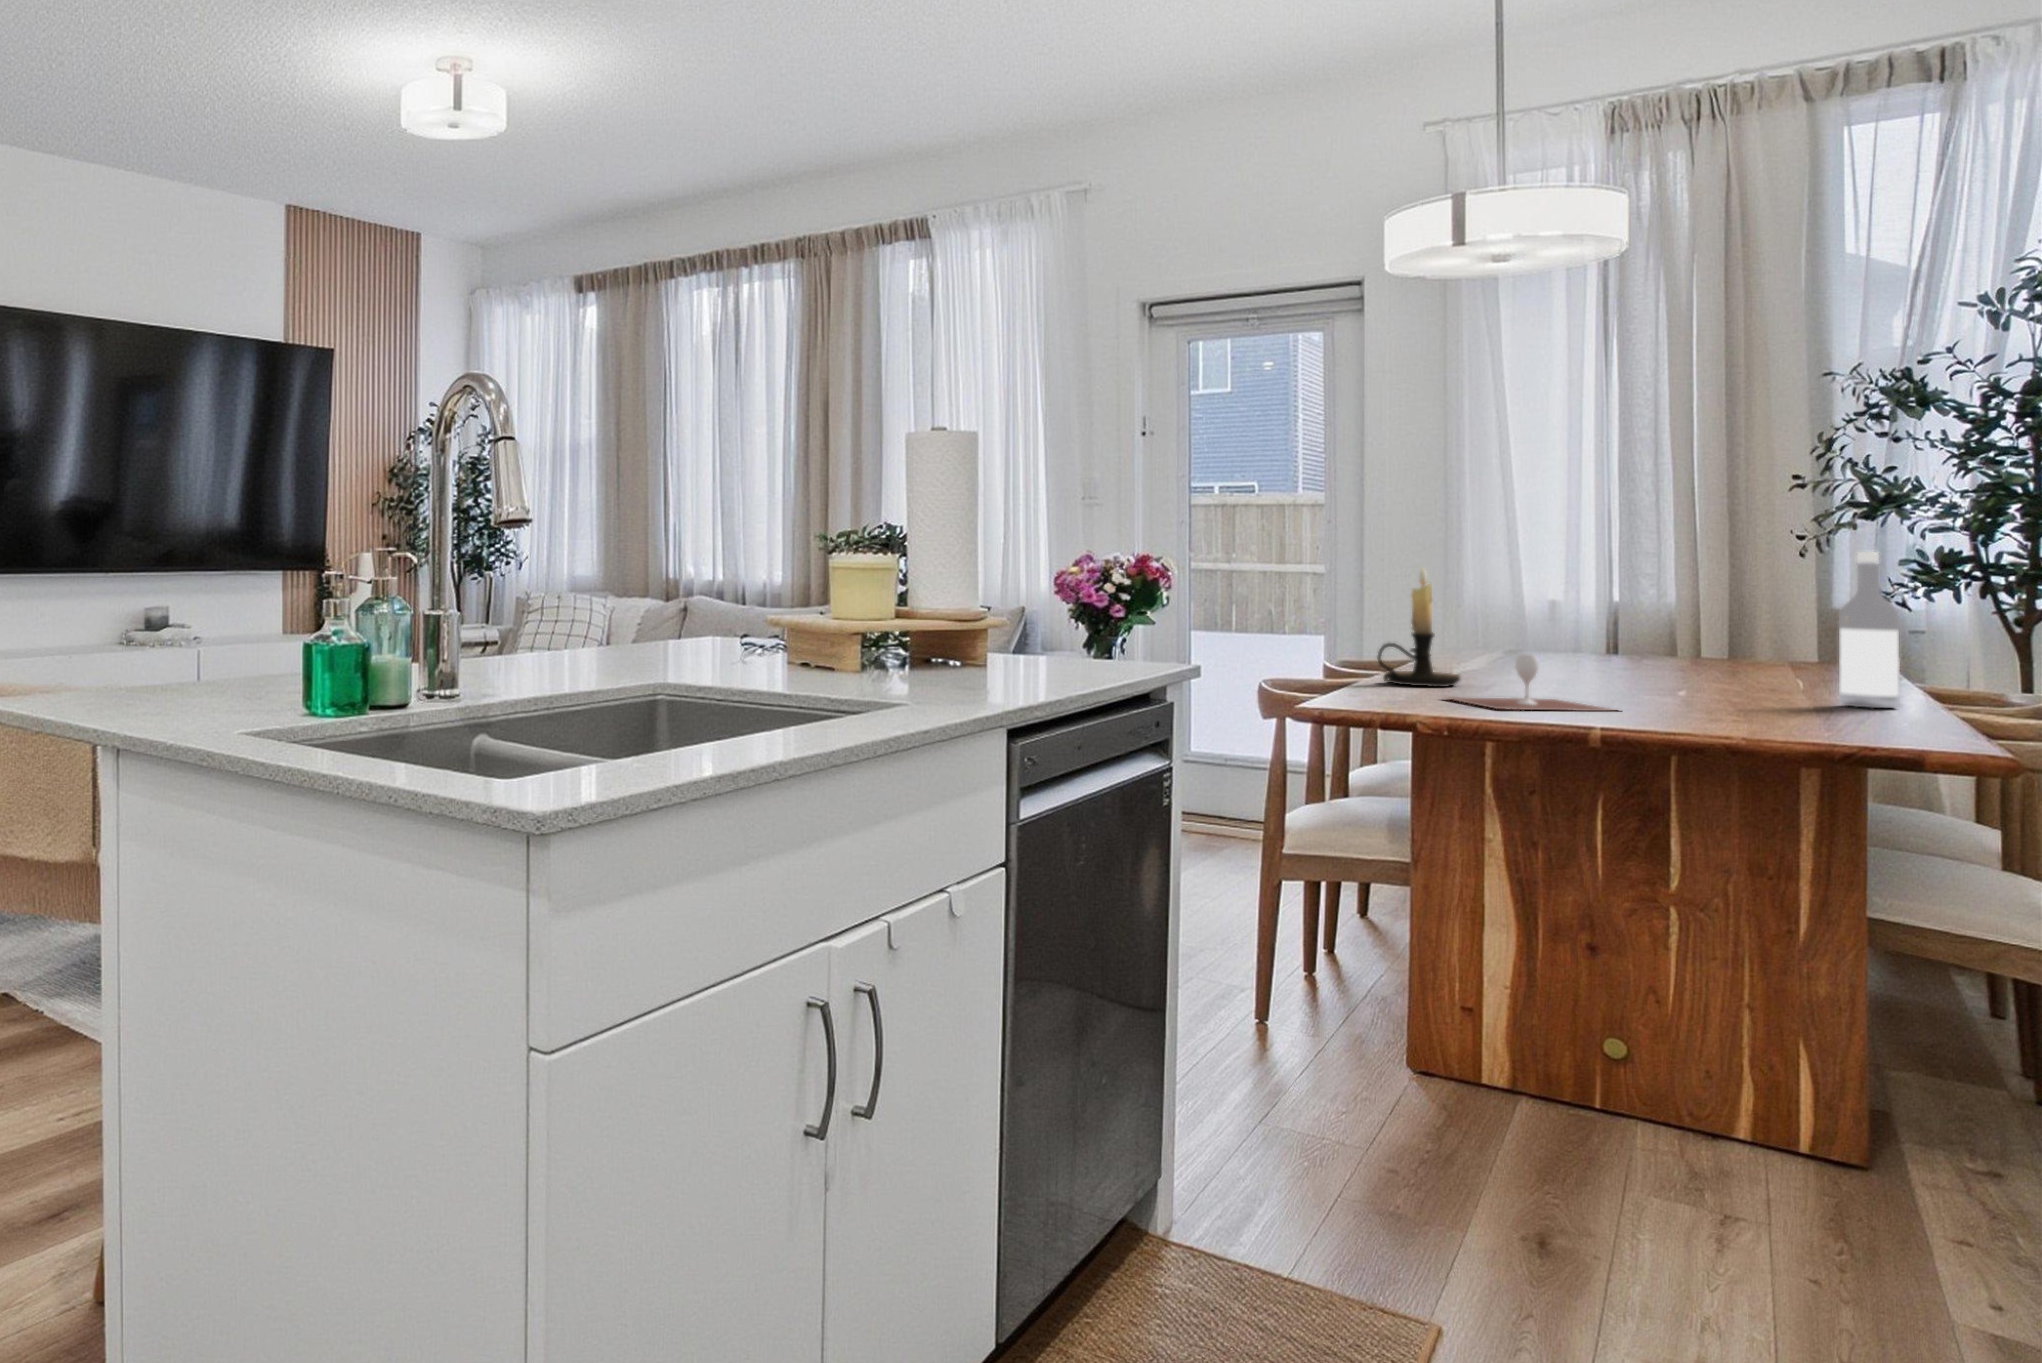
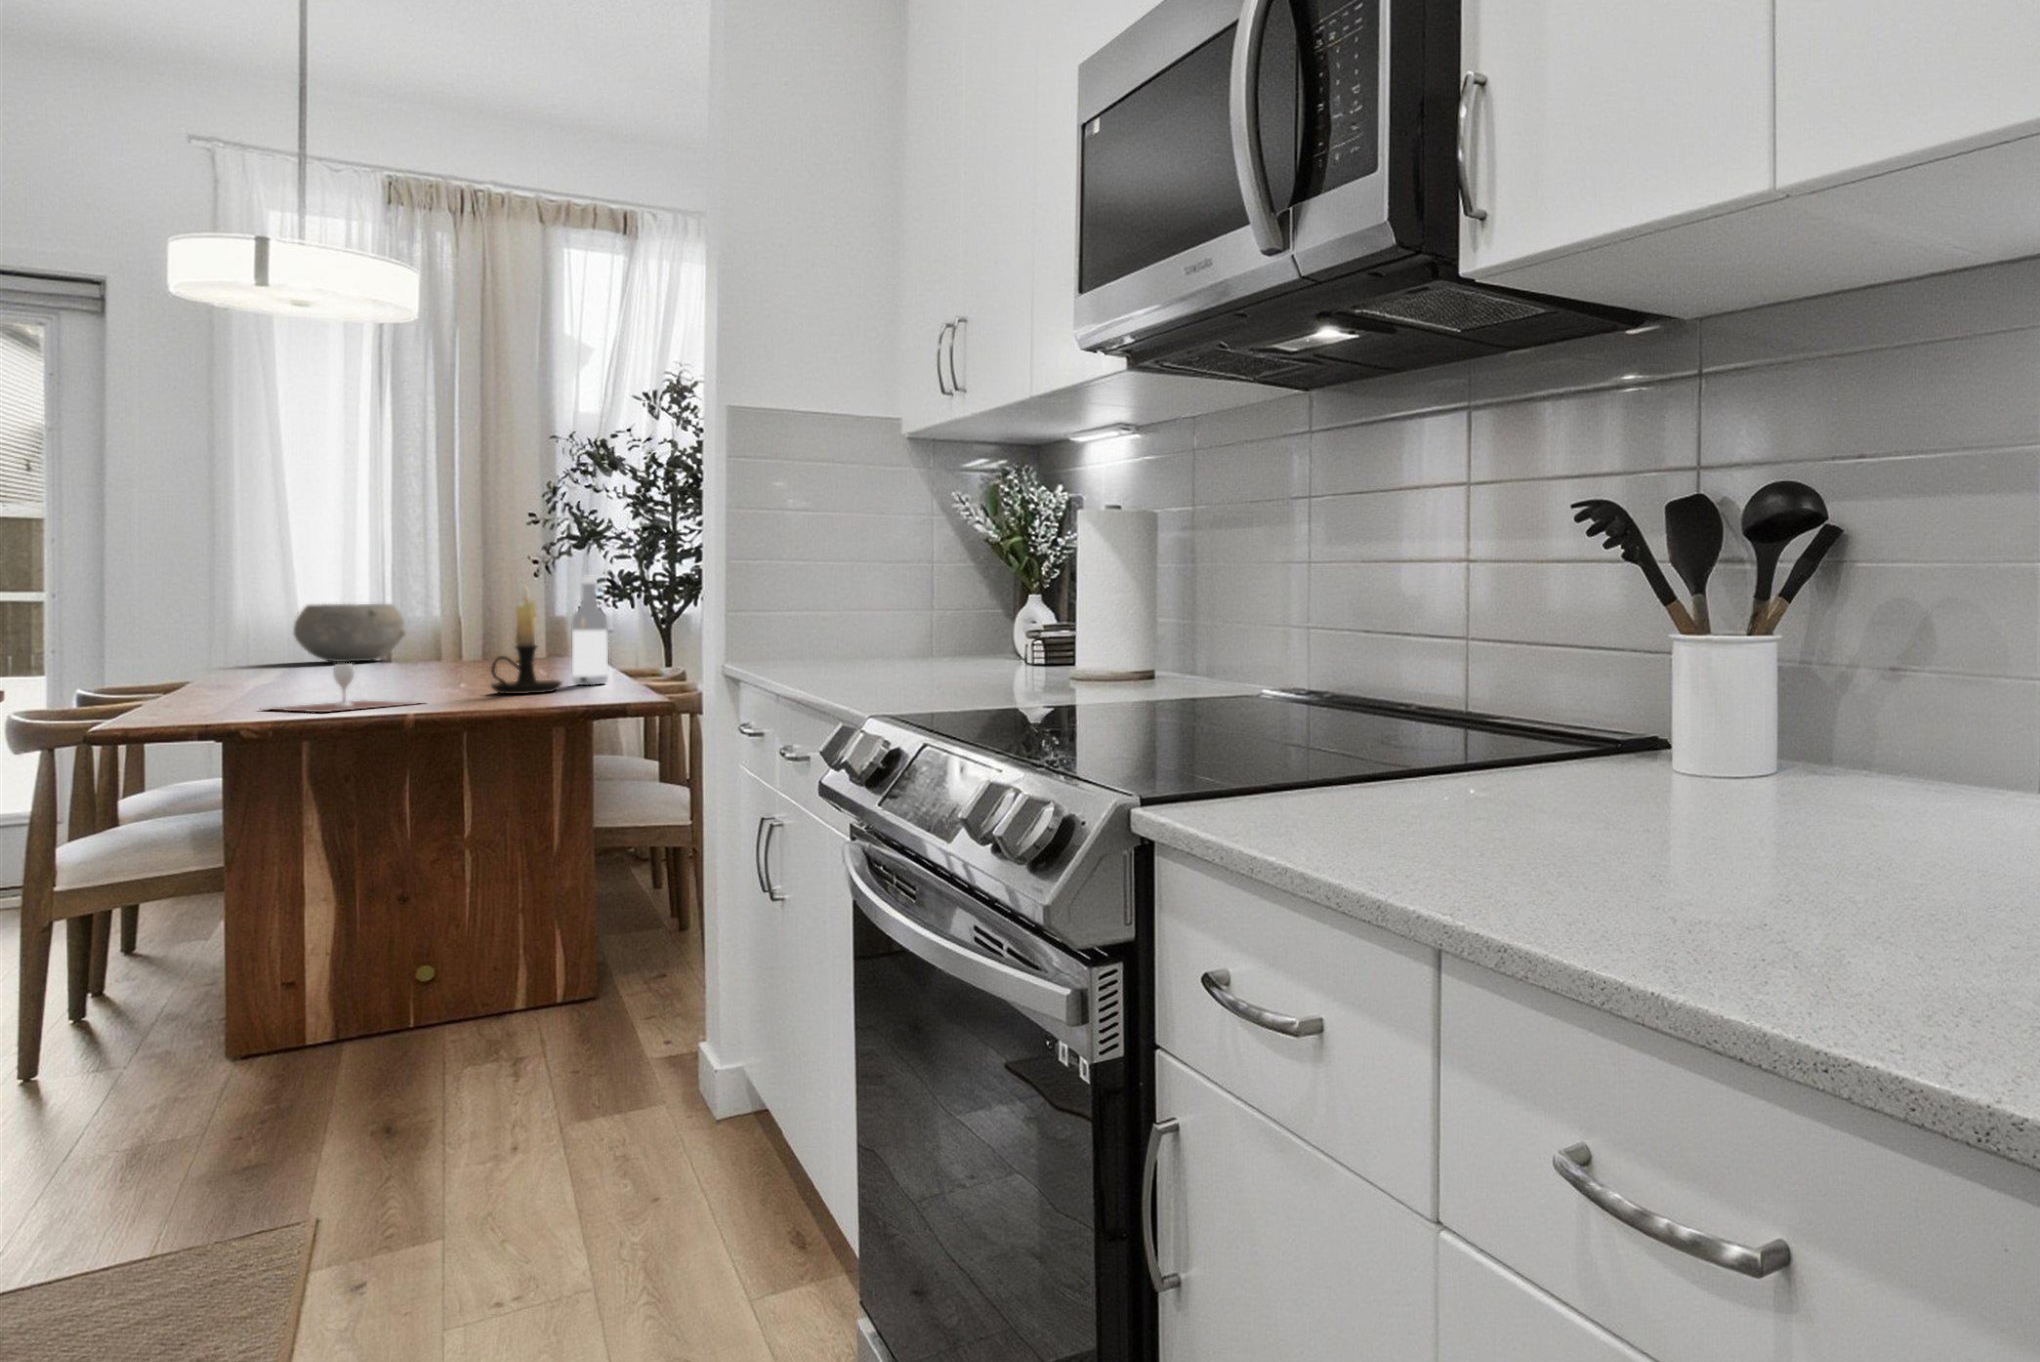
candle holder: present [1378,569,1460,687] -> present [491,587,561,694]
ceramic bowl: none [1516,586,1636,650] -> present [294,604,406,662]

